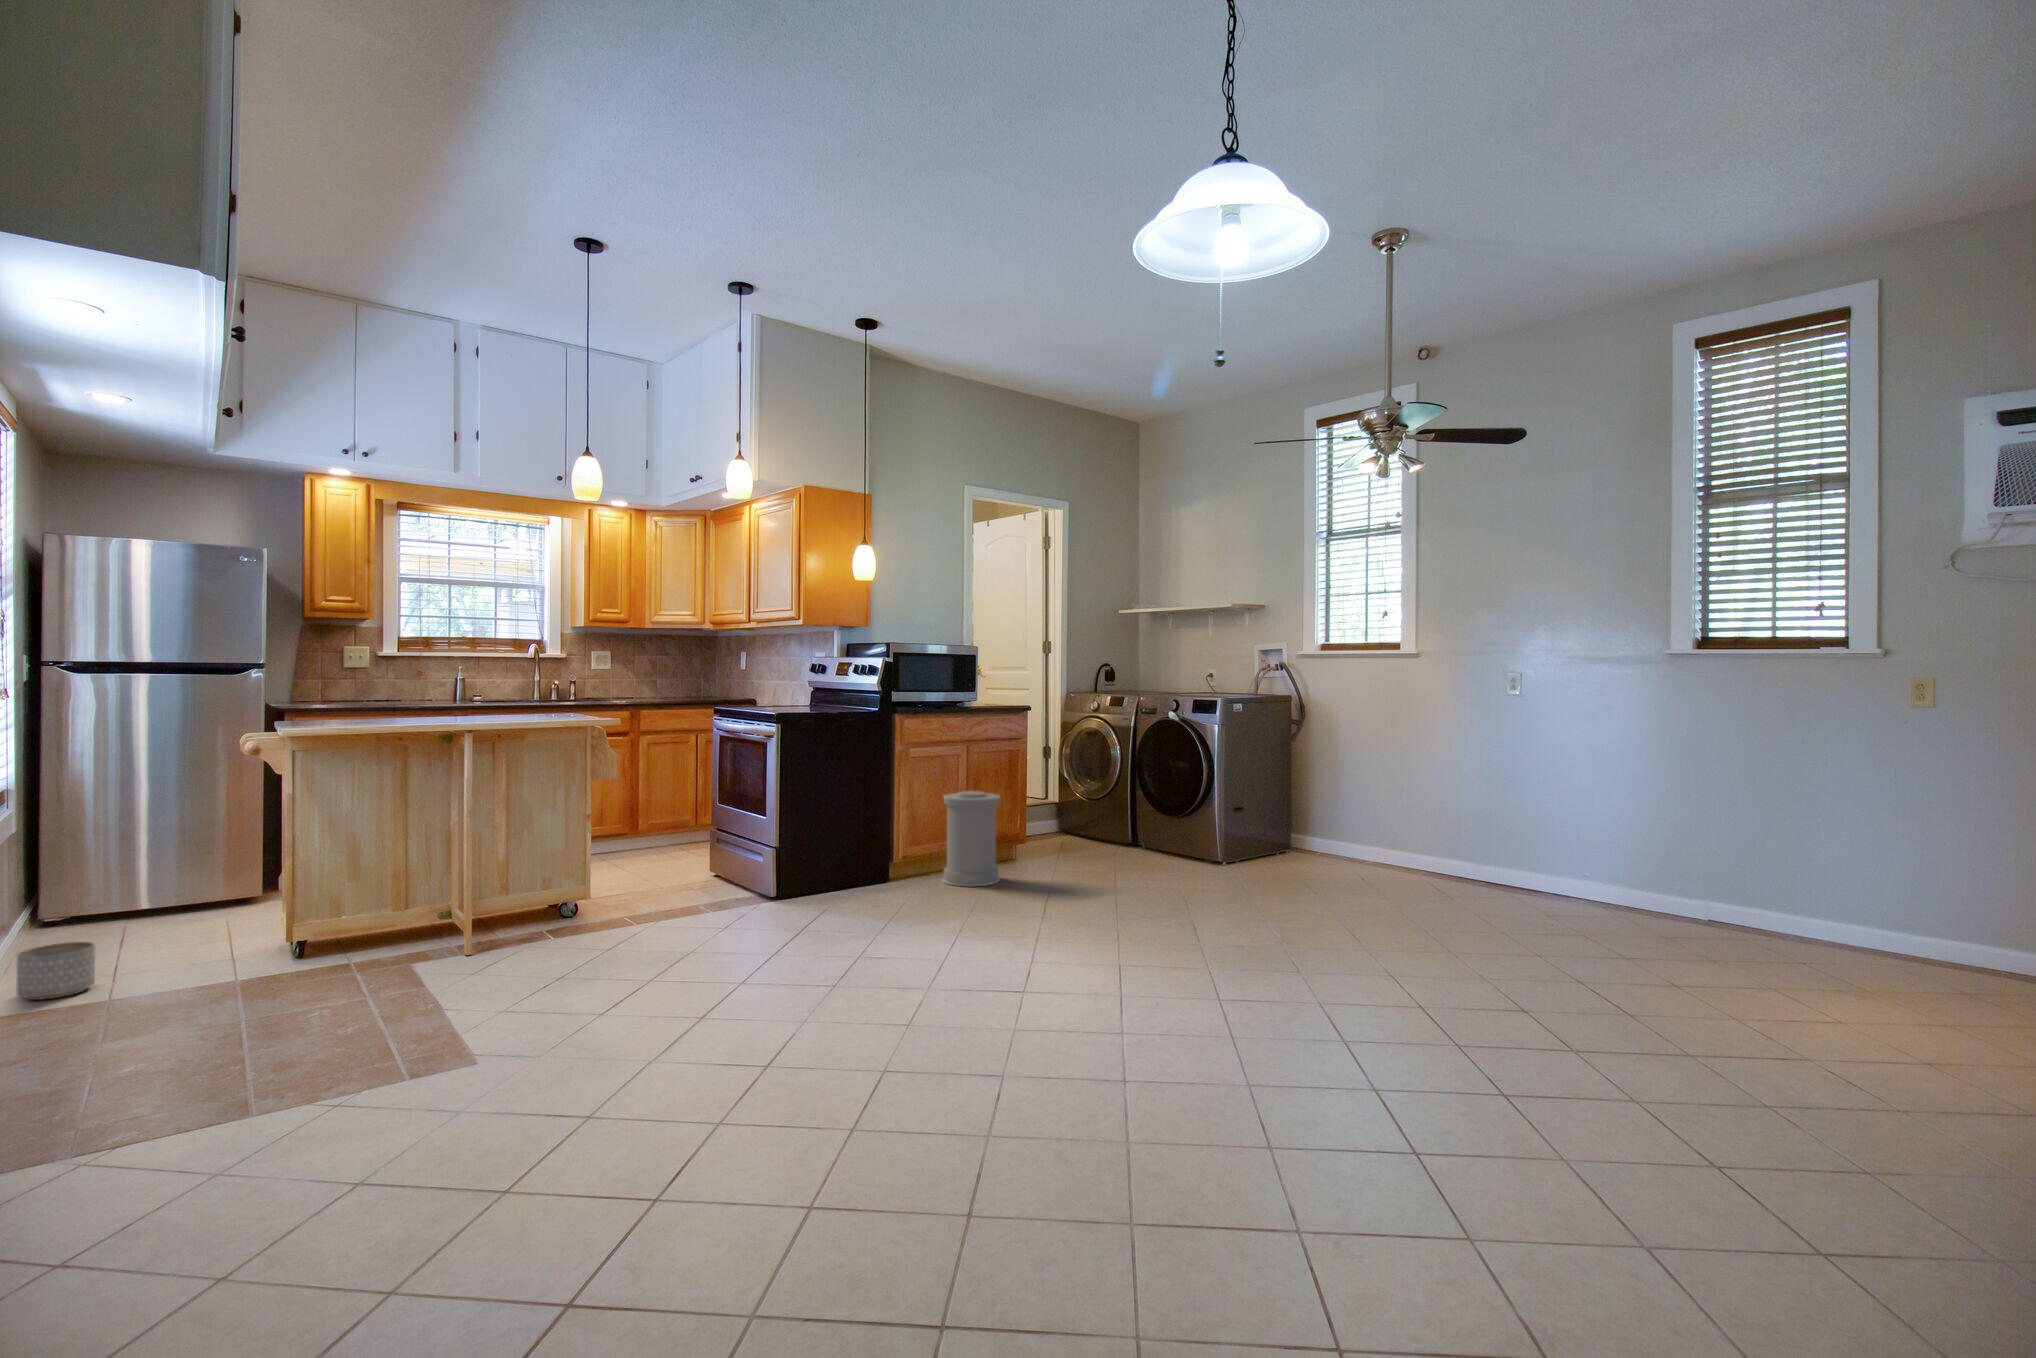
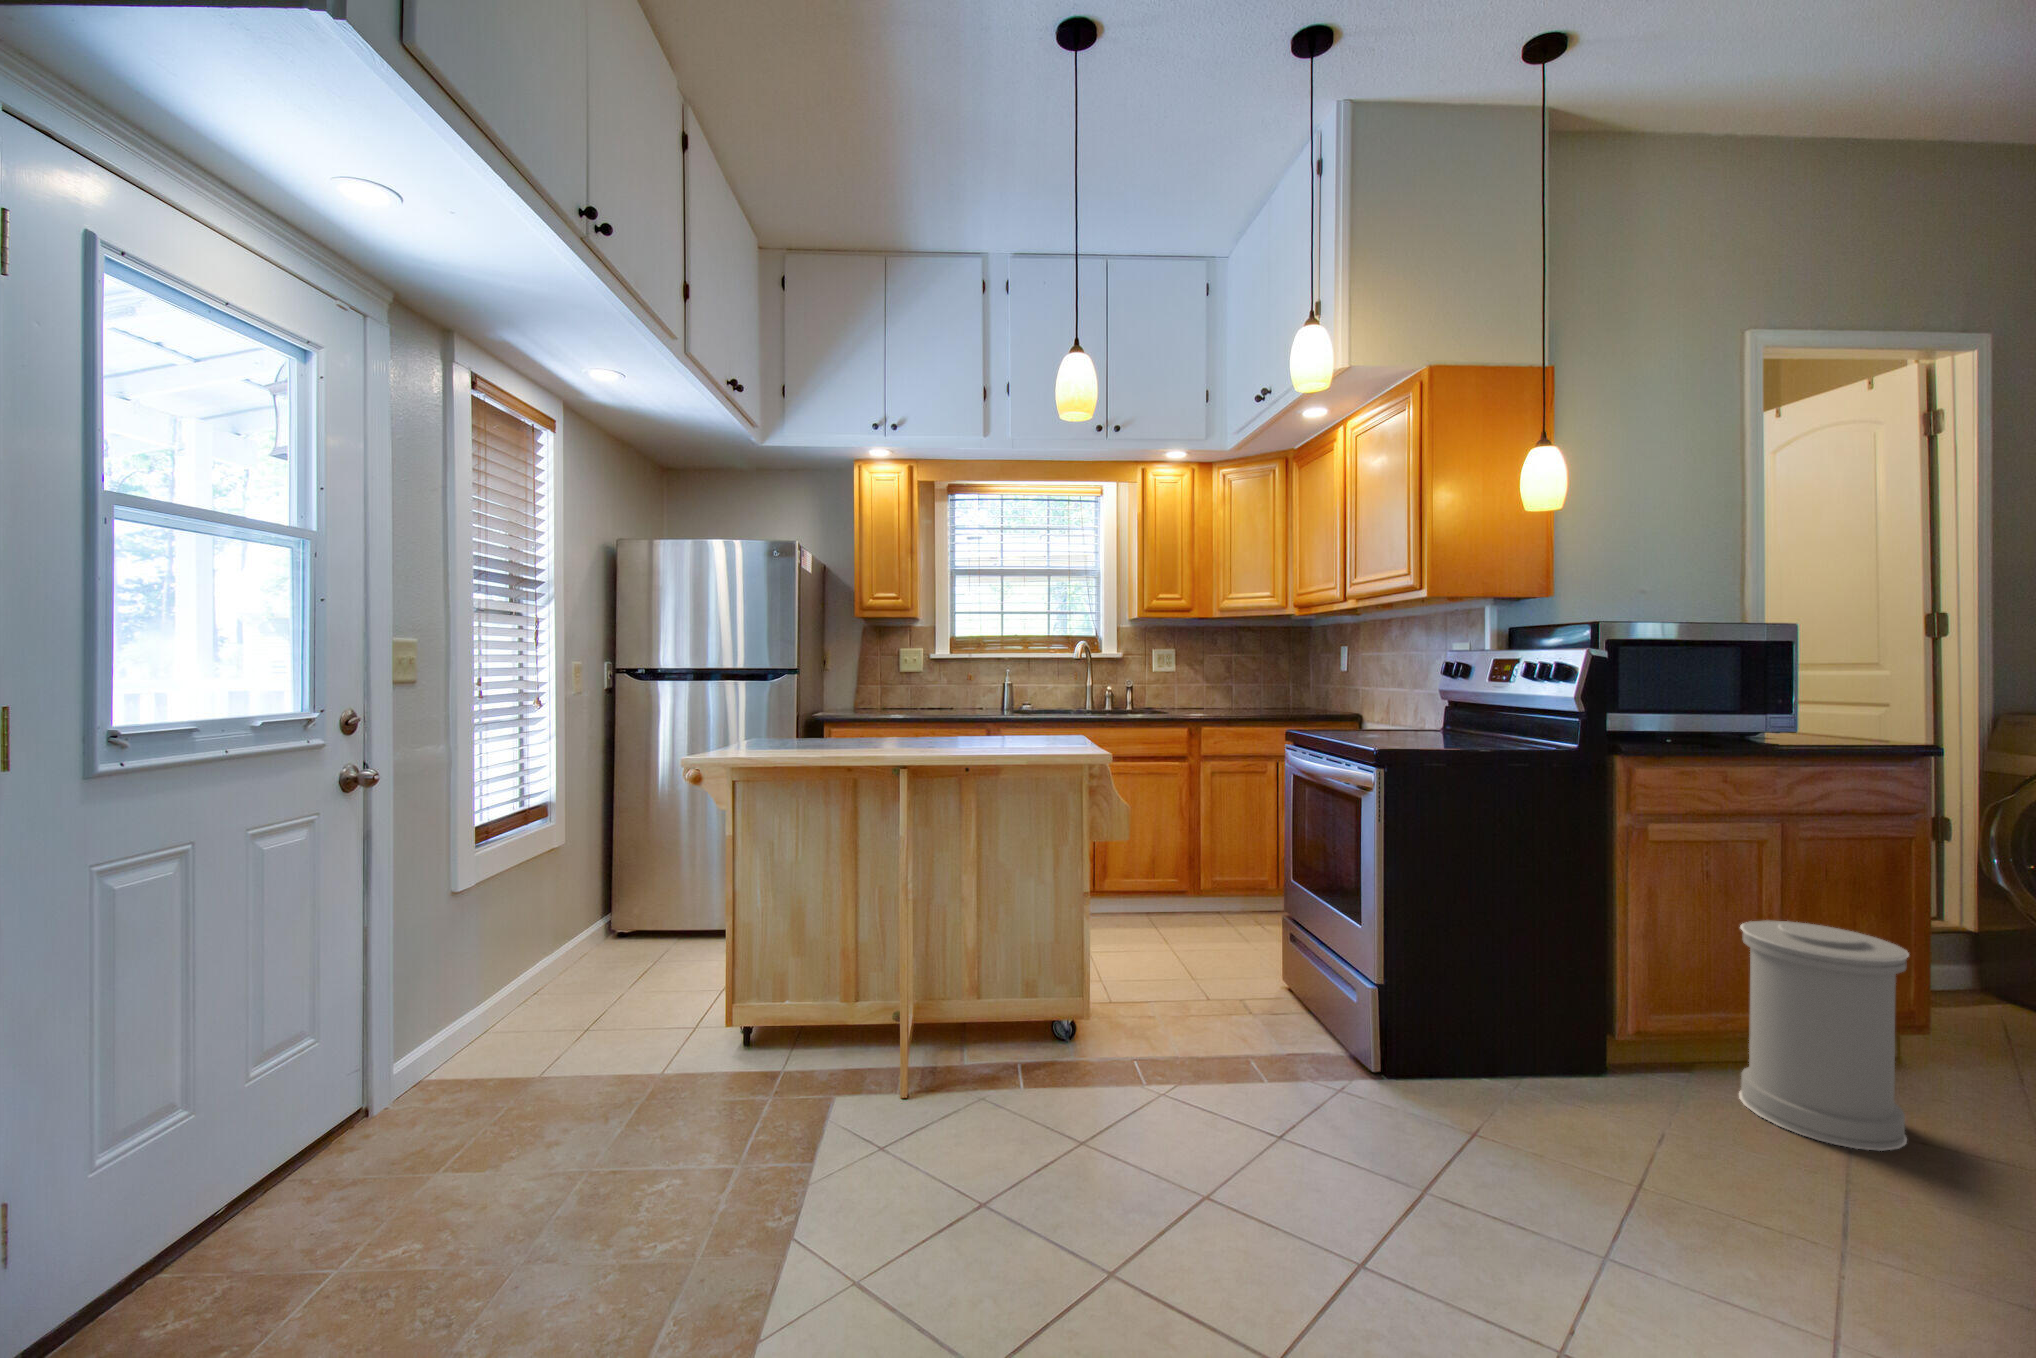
planter: present [16,942,95,1000] -> none [470,986,545,1059]

